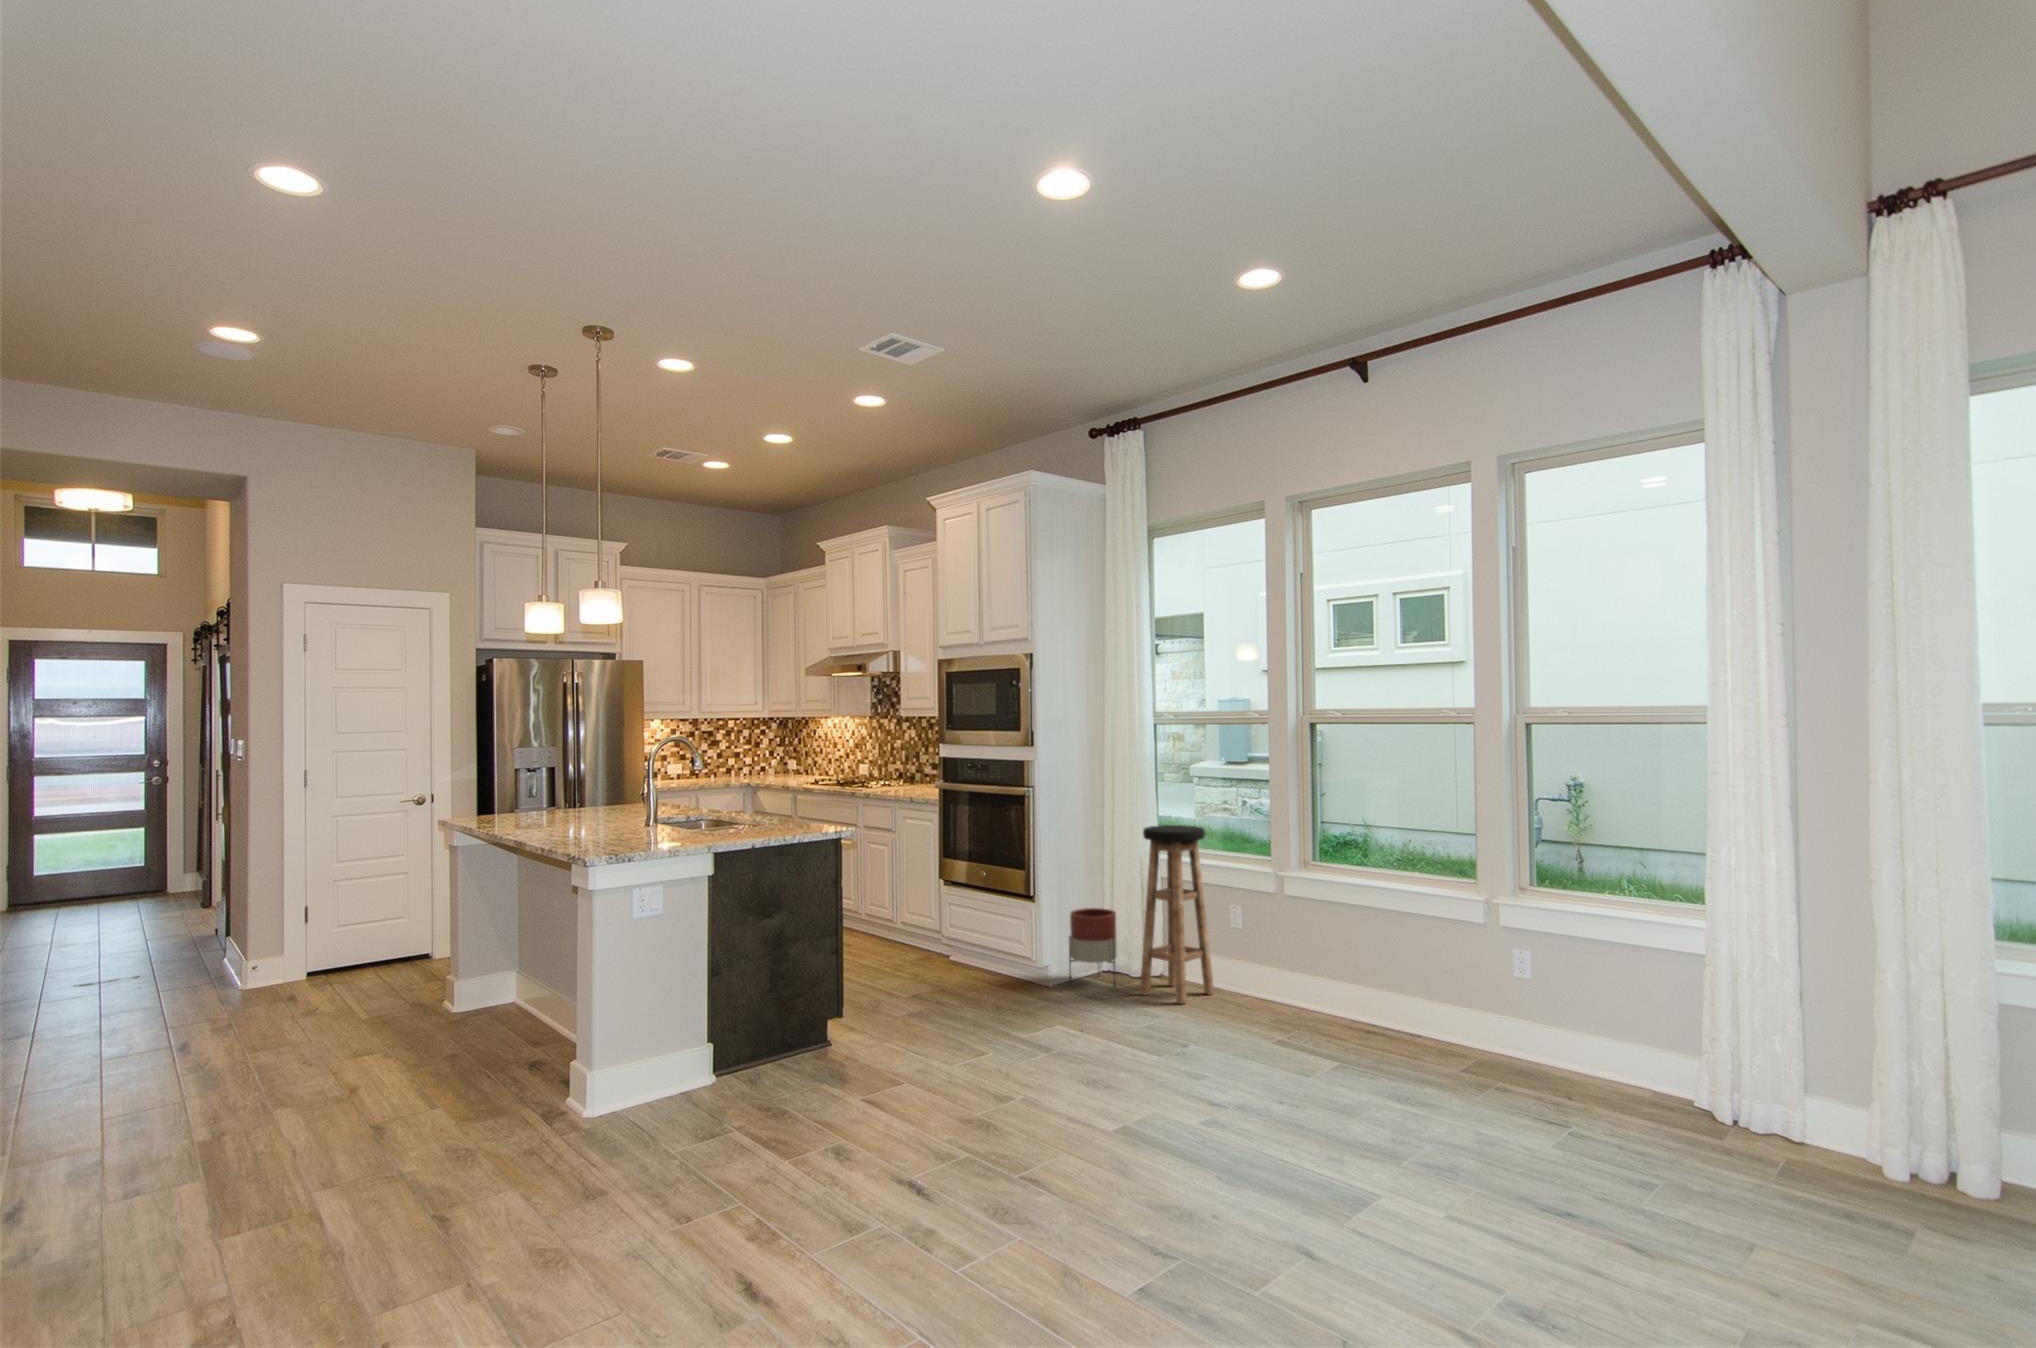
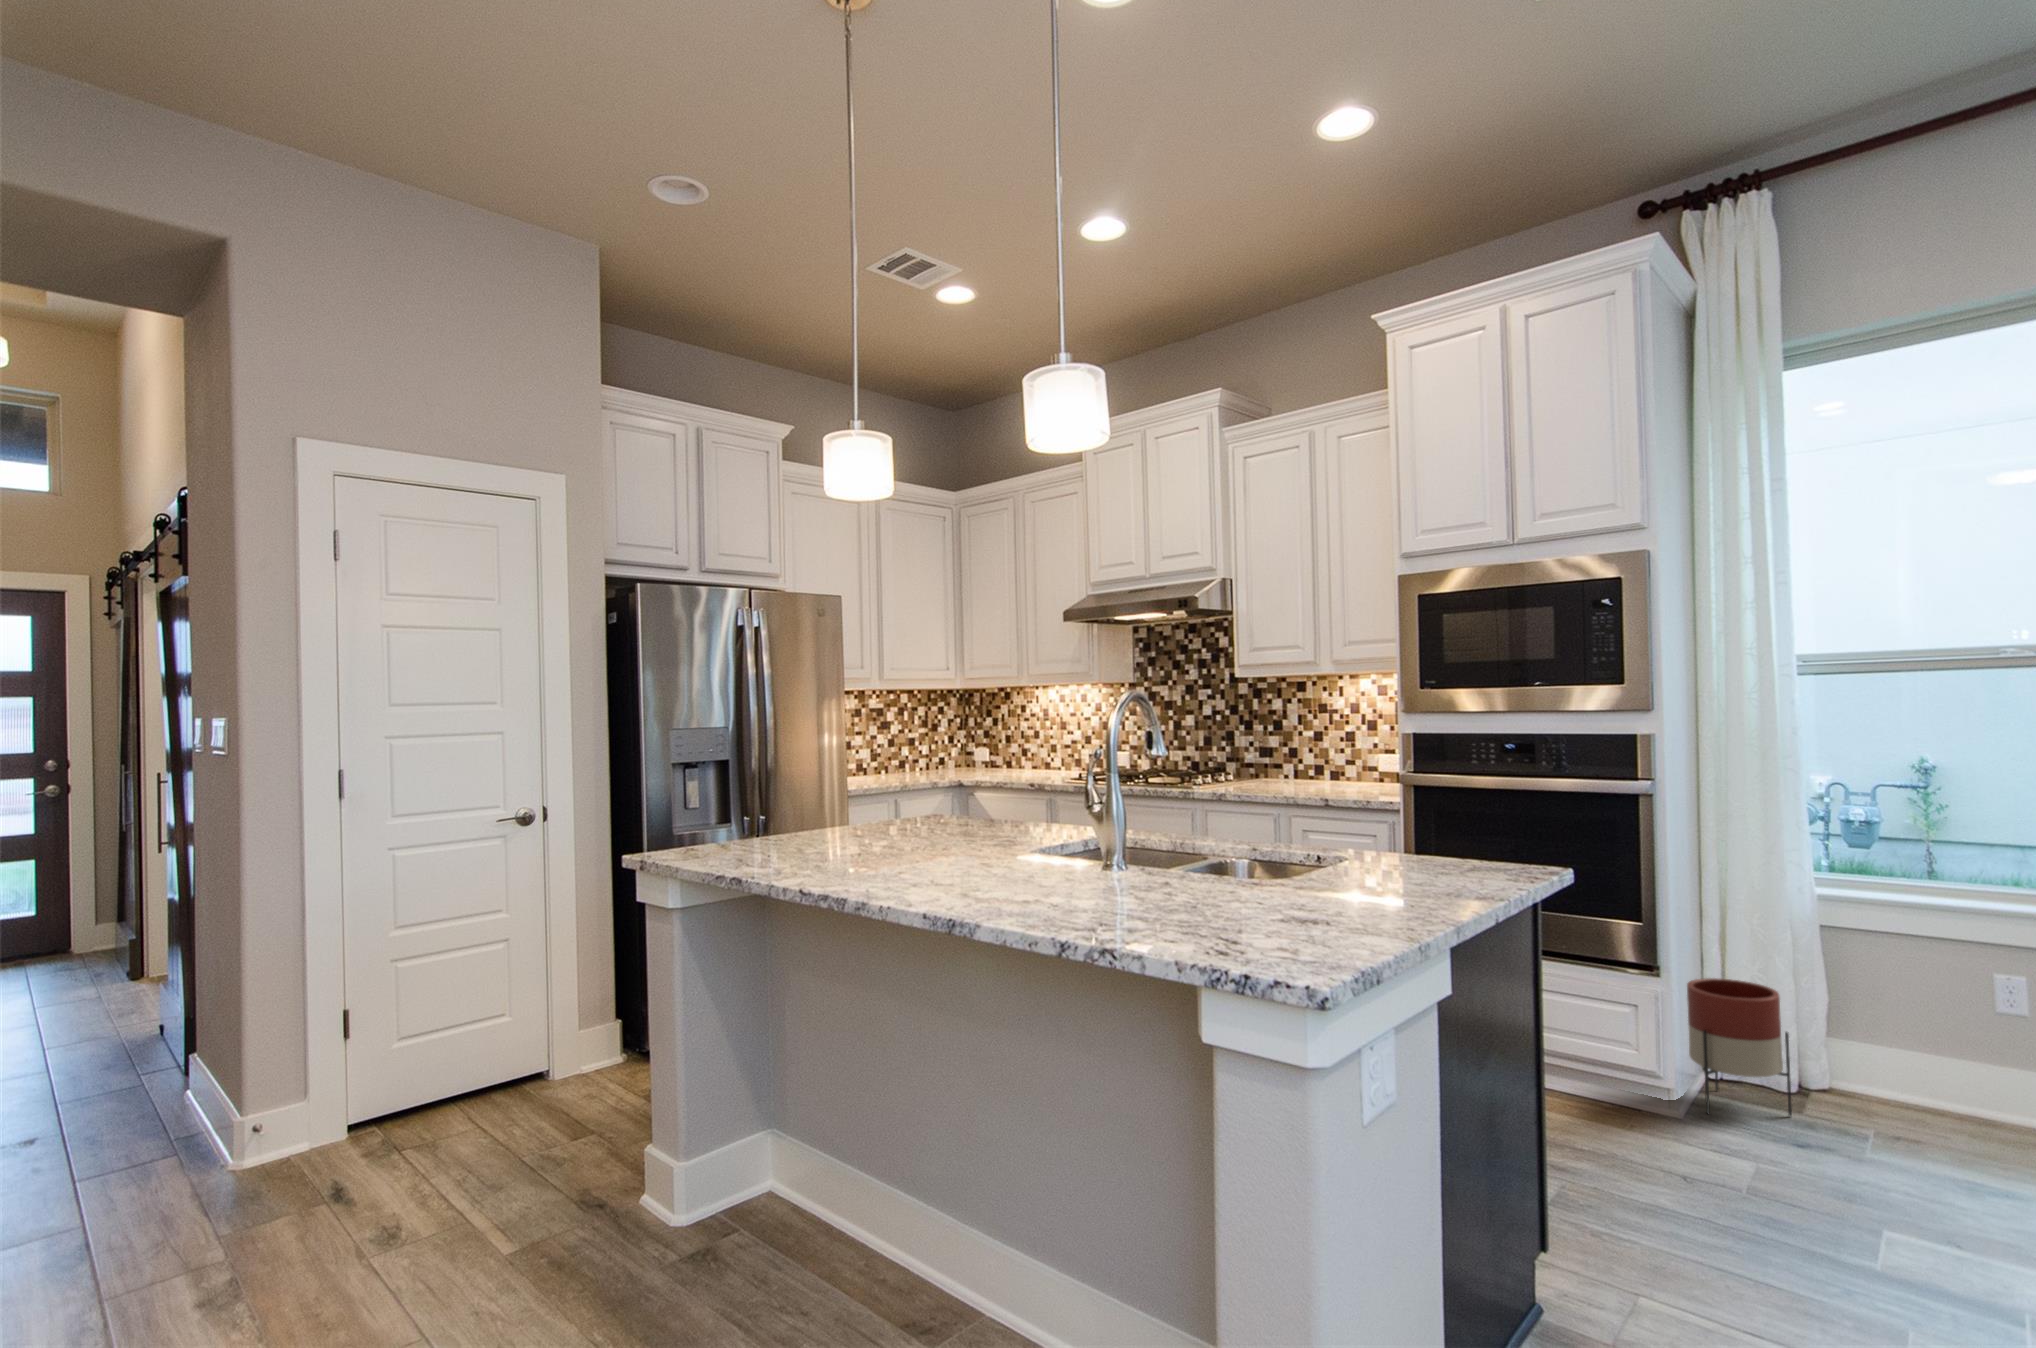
bar stool: present [1140,825,1214,1004] -> none [1848,840,1991,1159]

